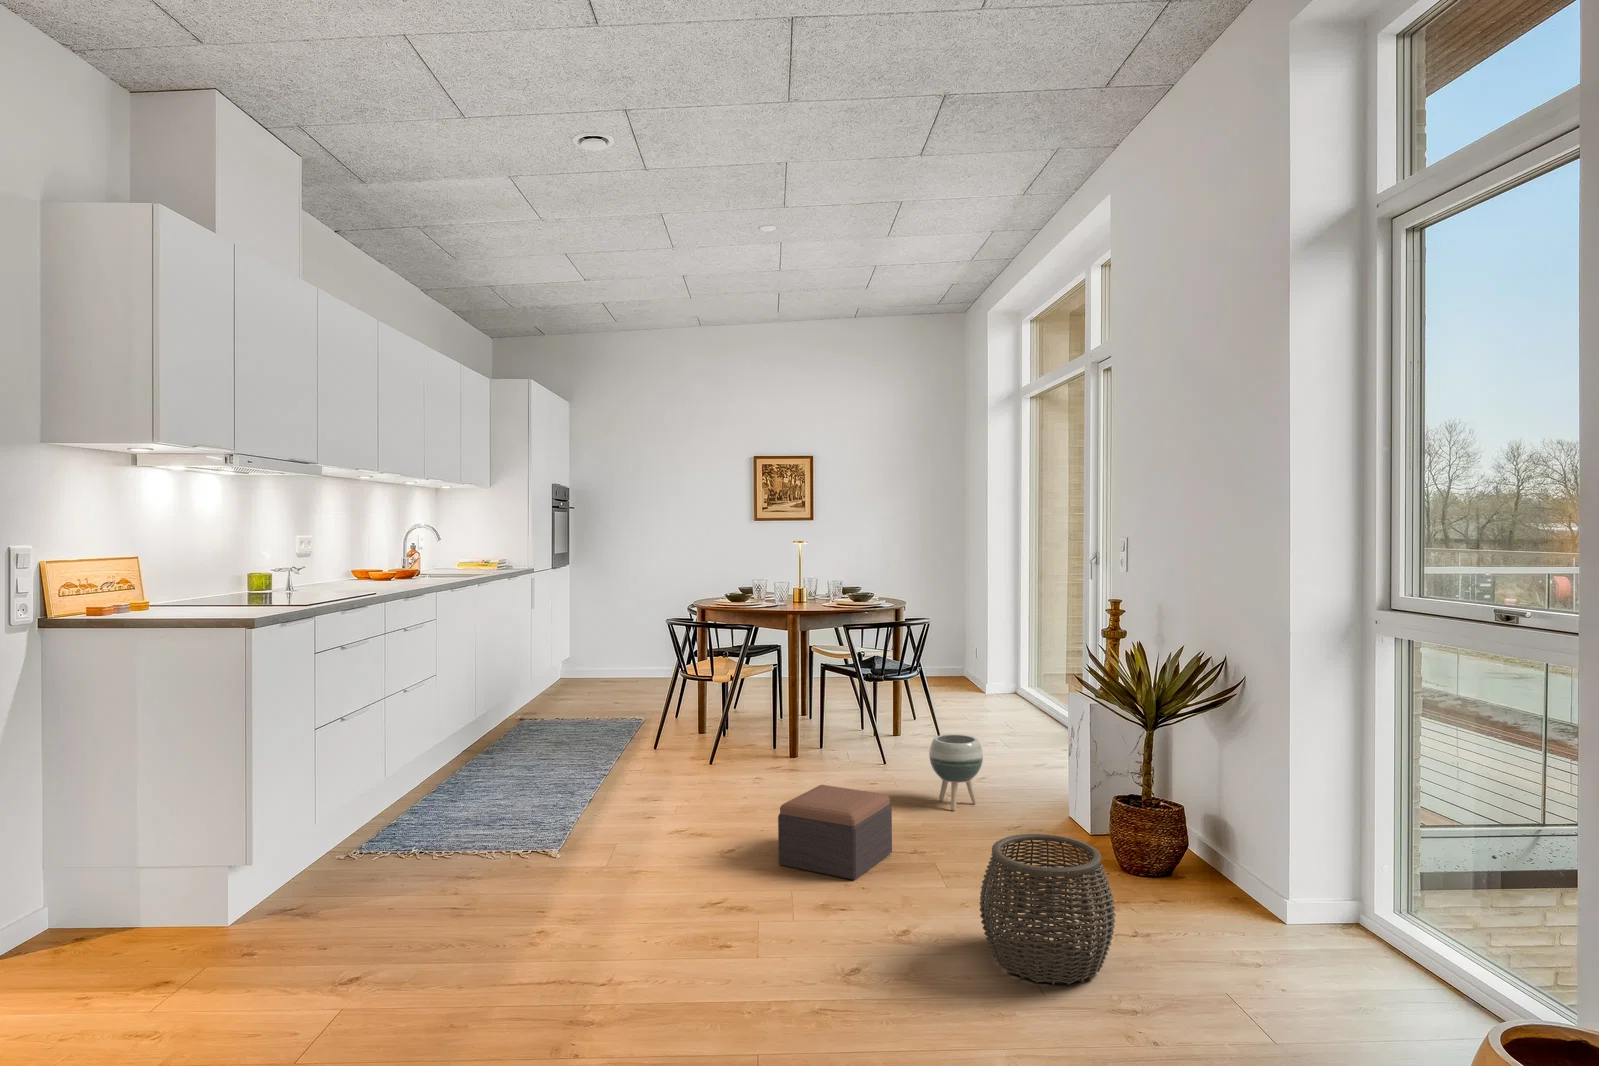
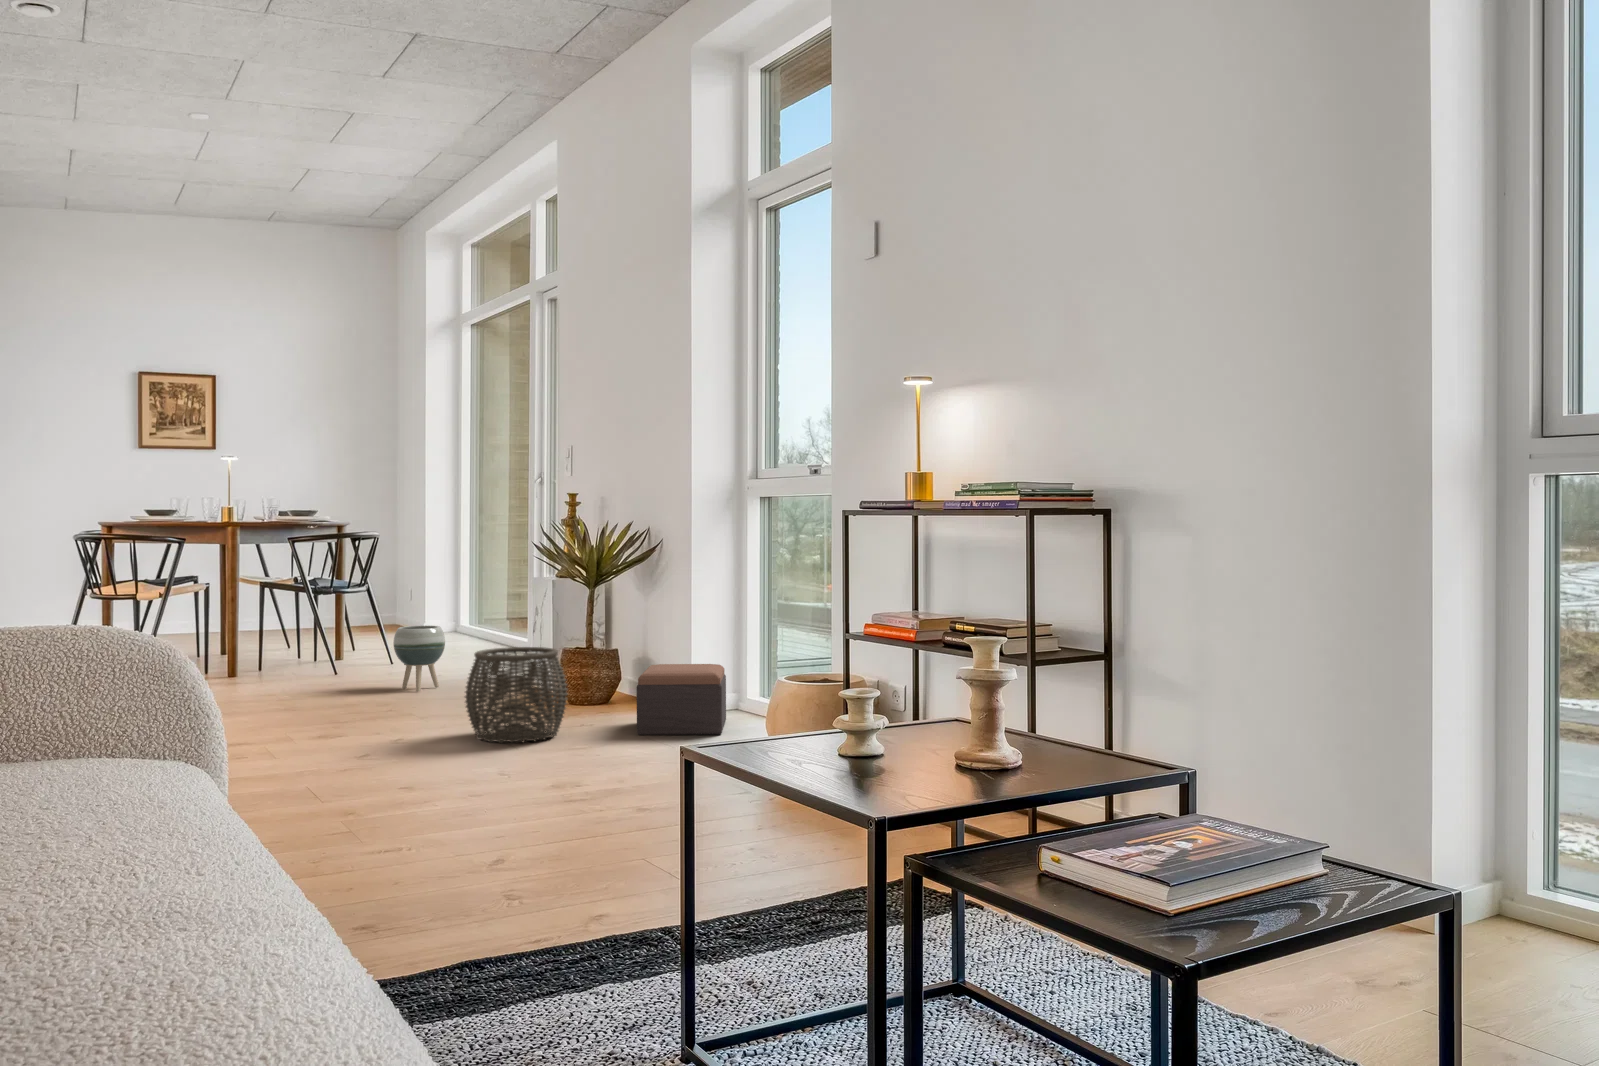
footstool: present [778,785,892,880] -> present [637,664,726,735]

